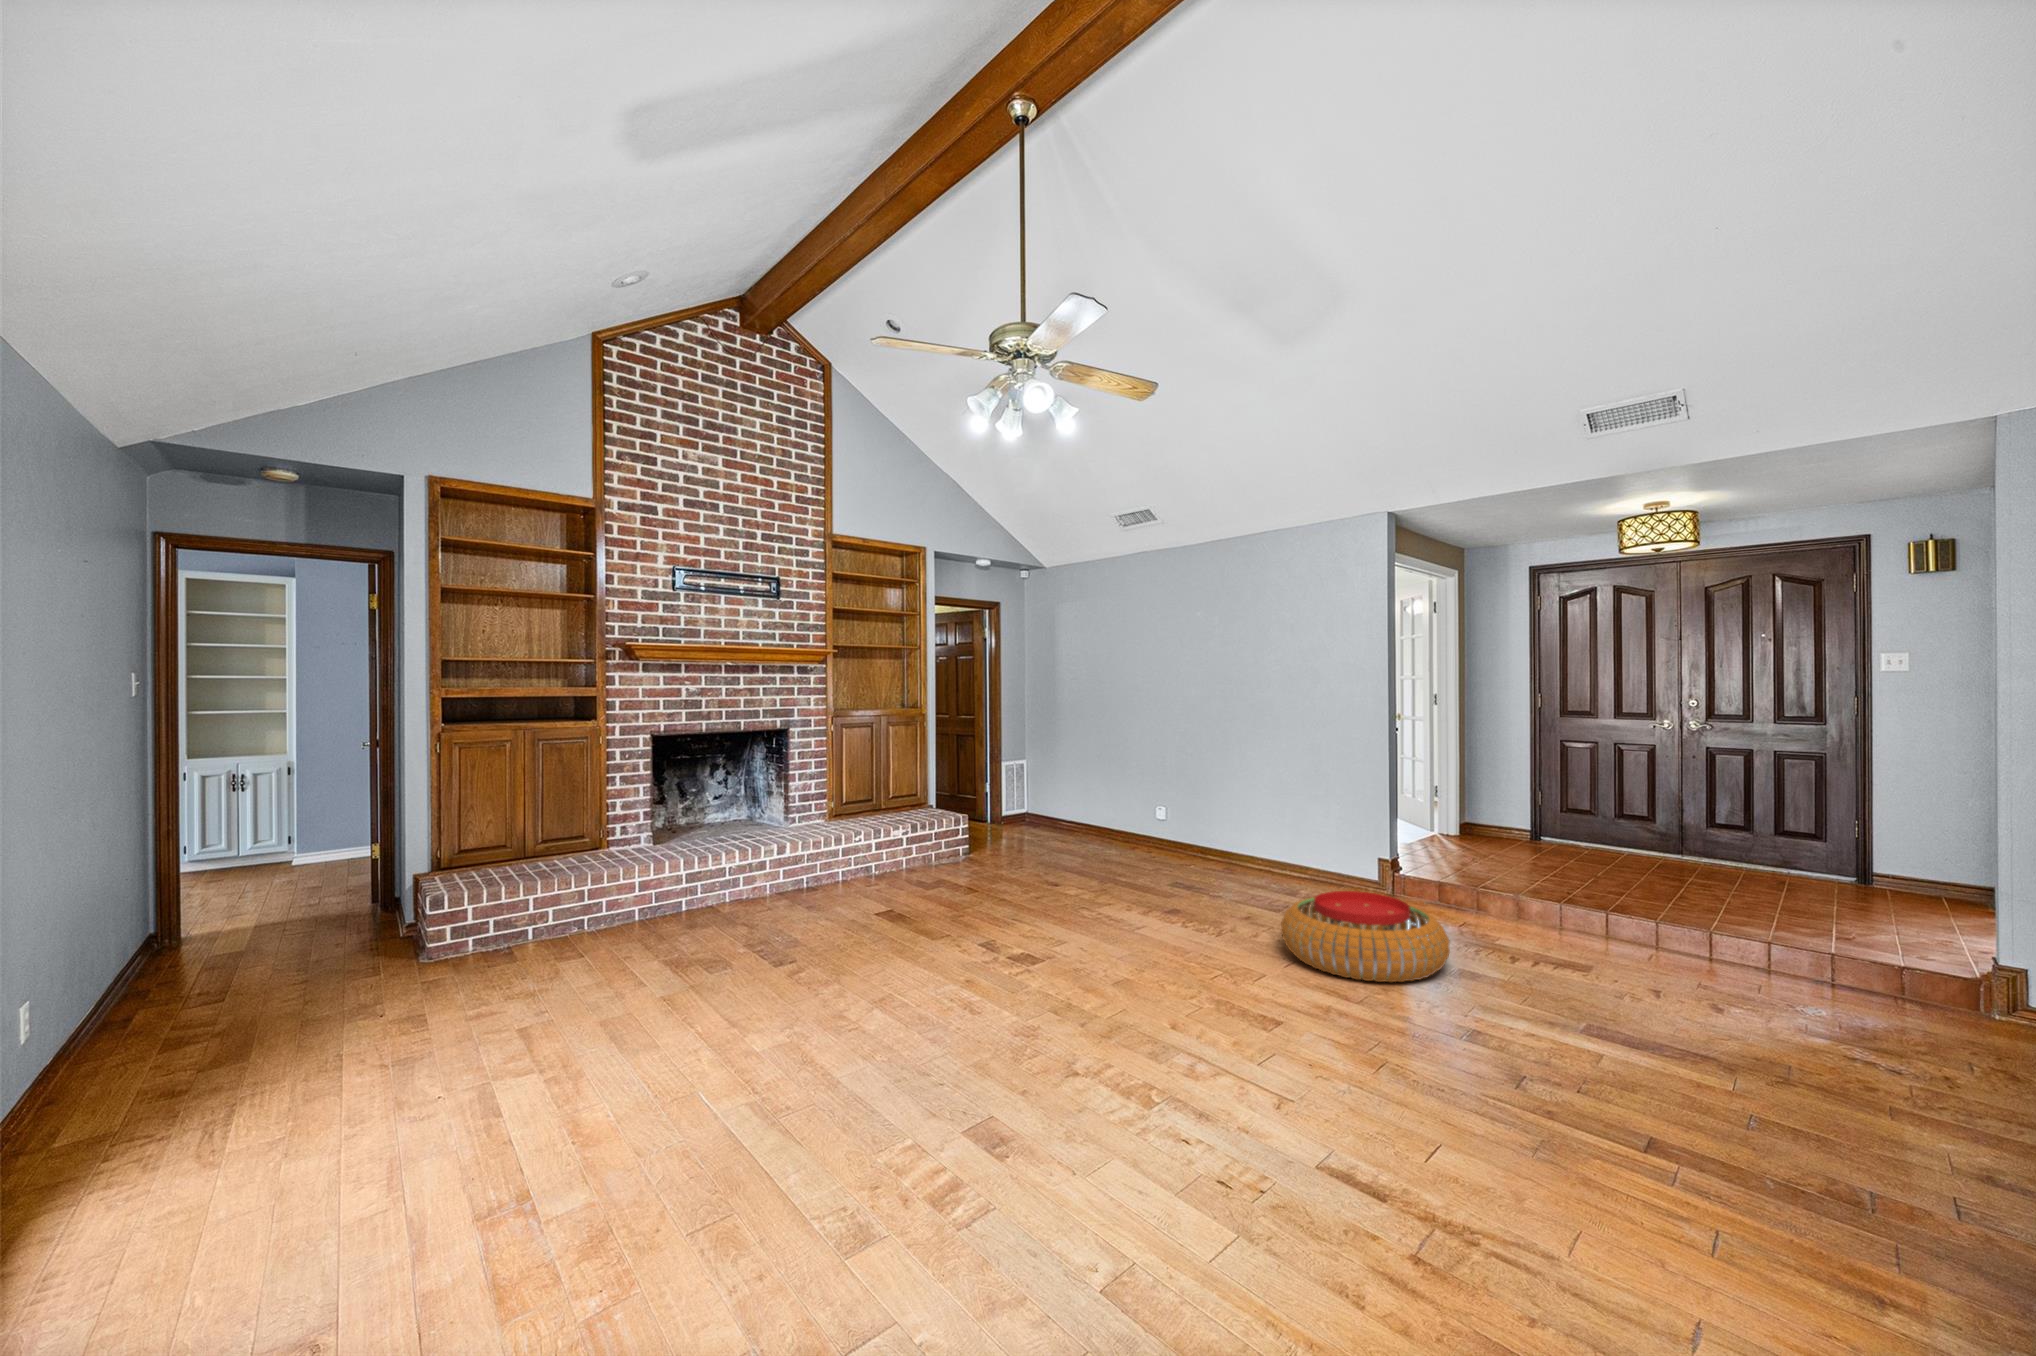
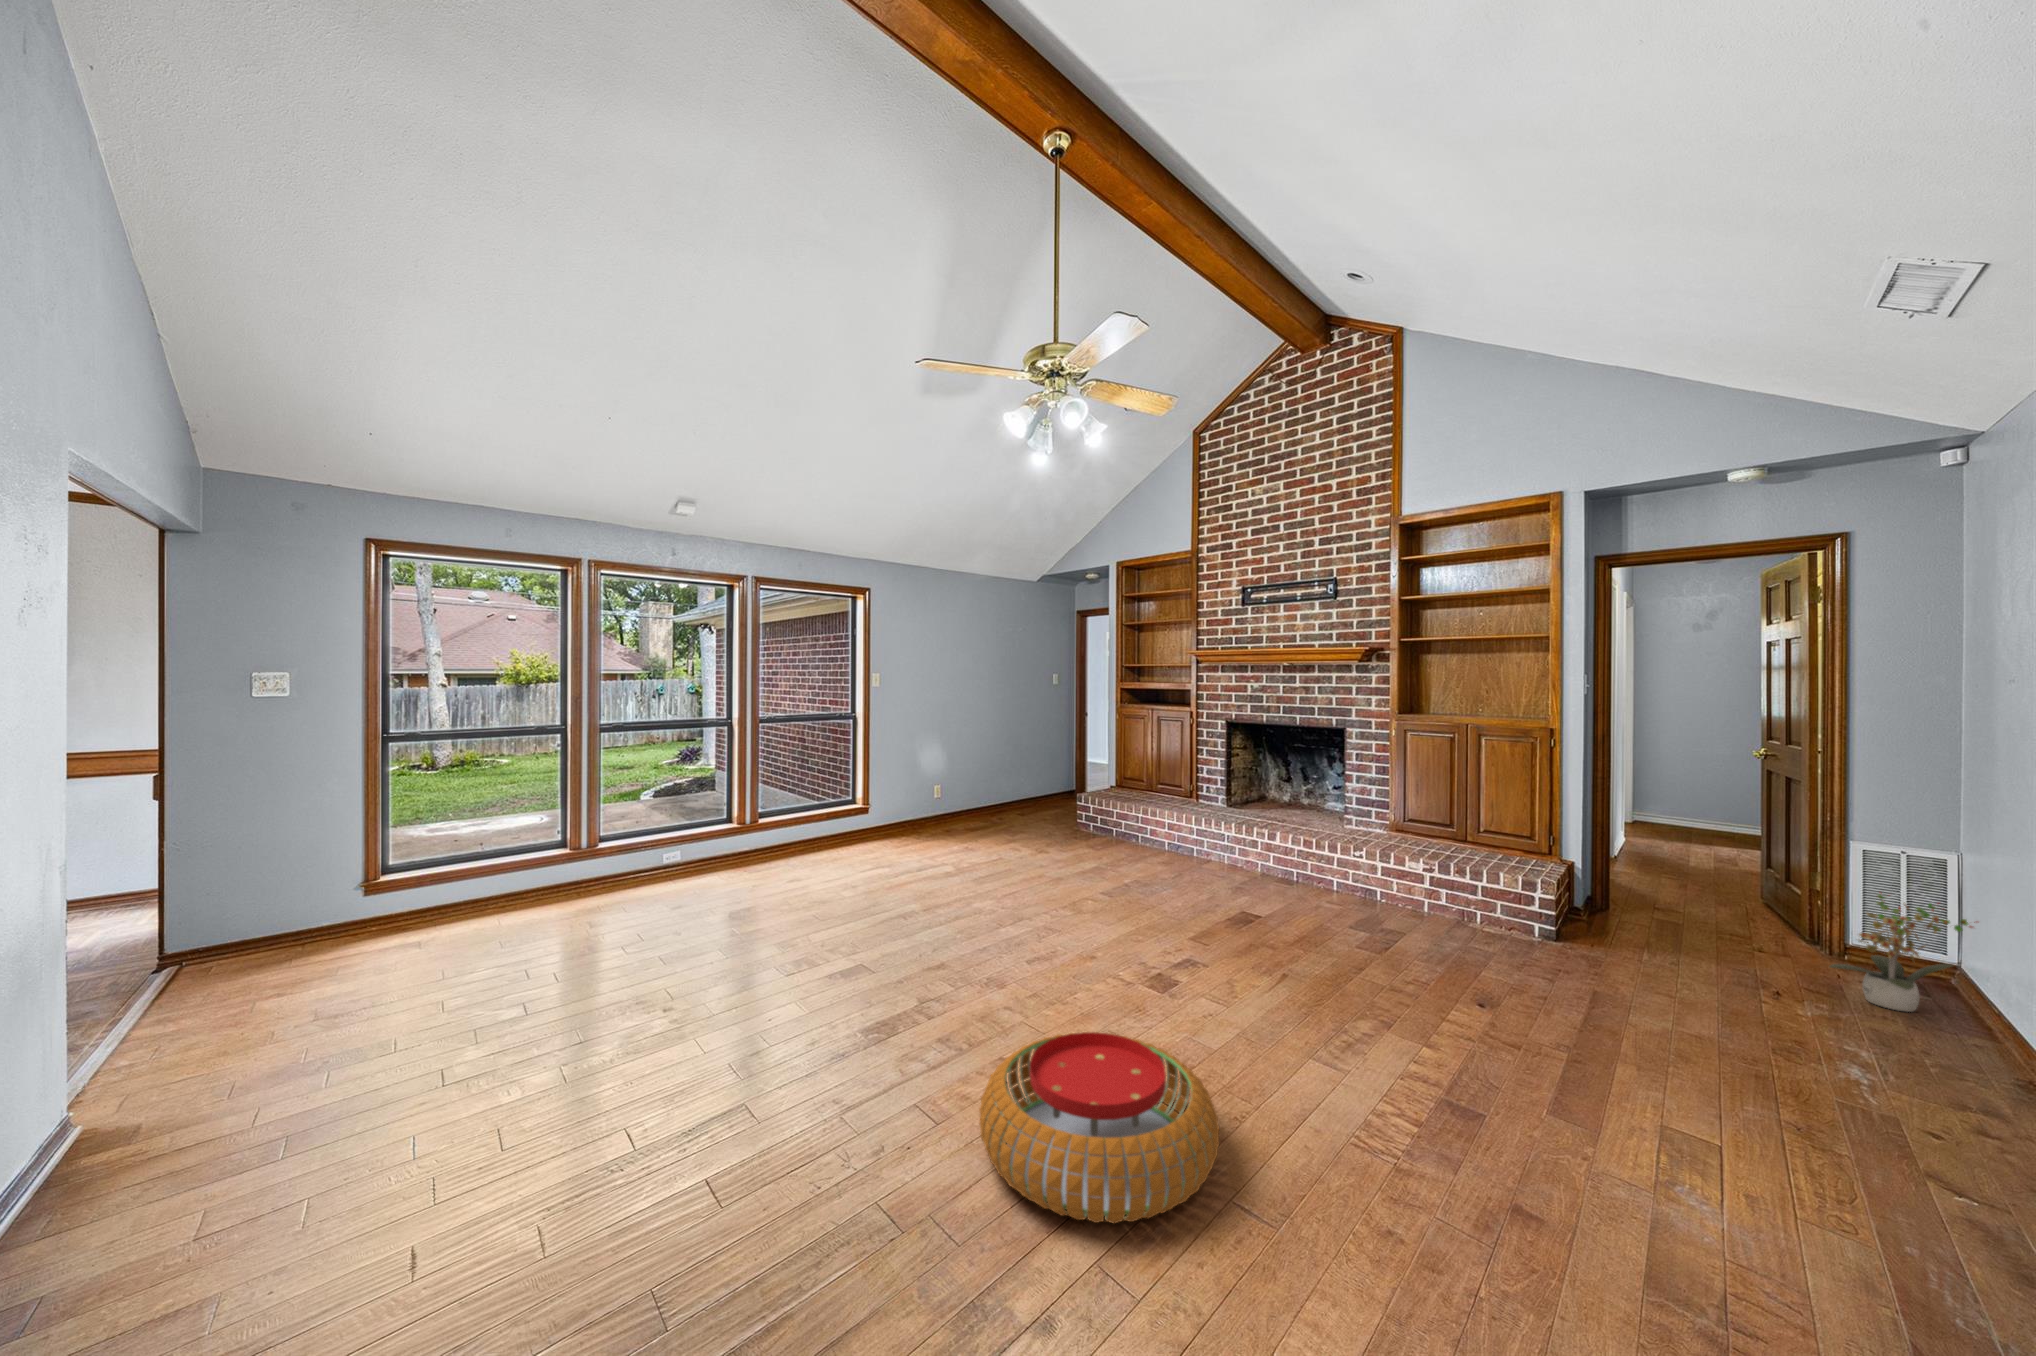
potted plant: none [1043,777,1081,828] -> present [1830,893,1975,1012]

